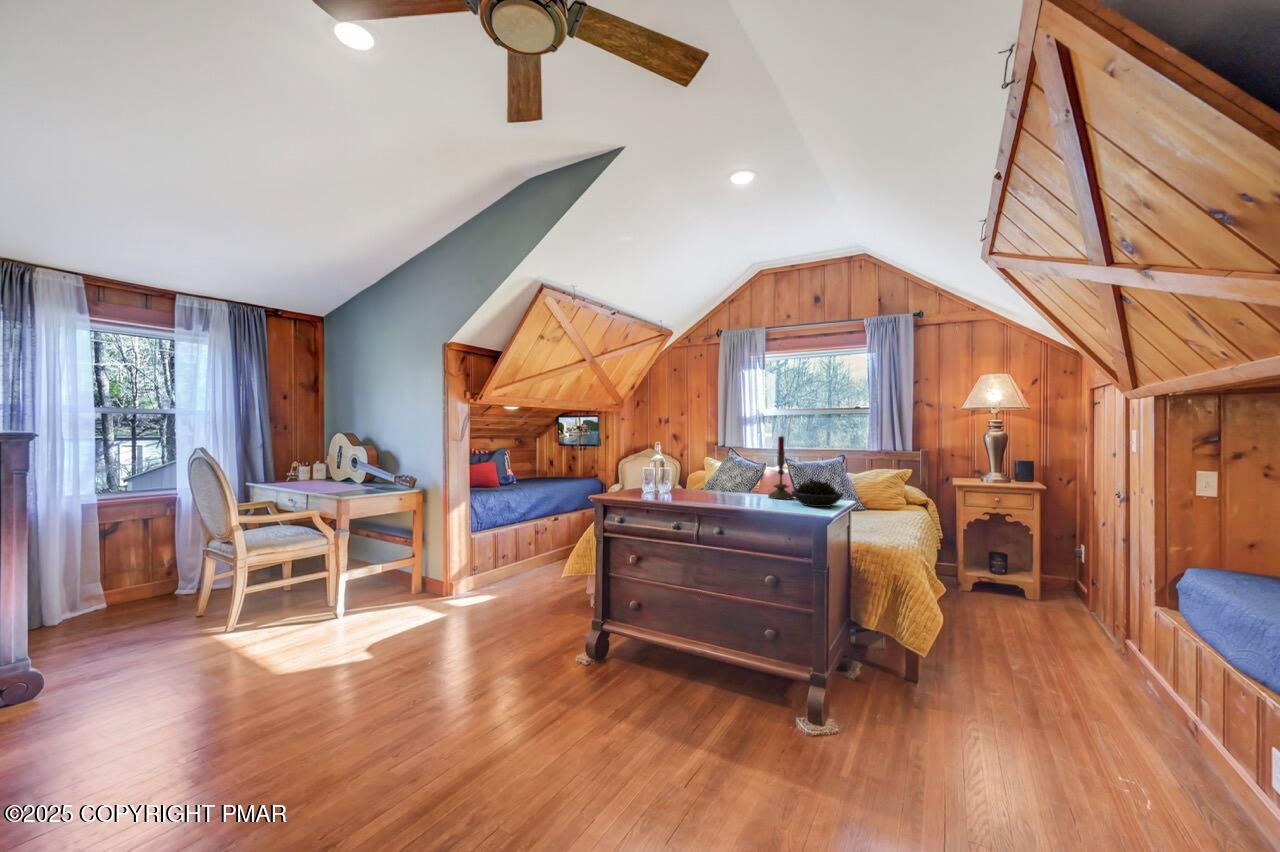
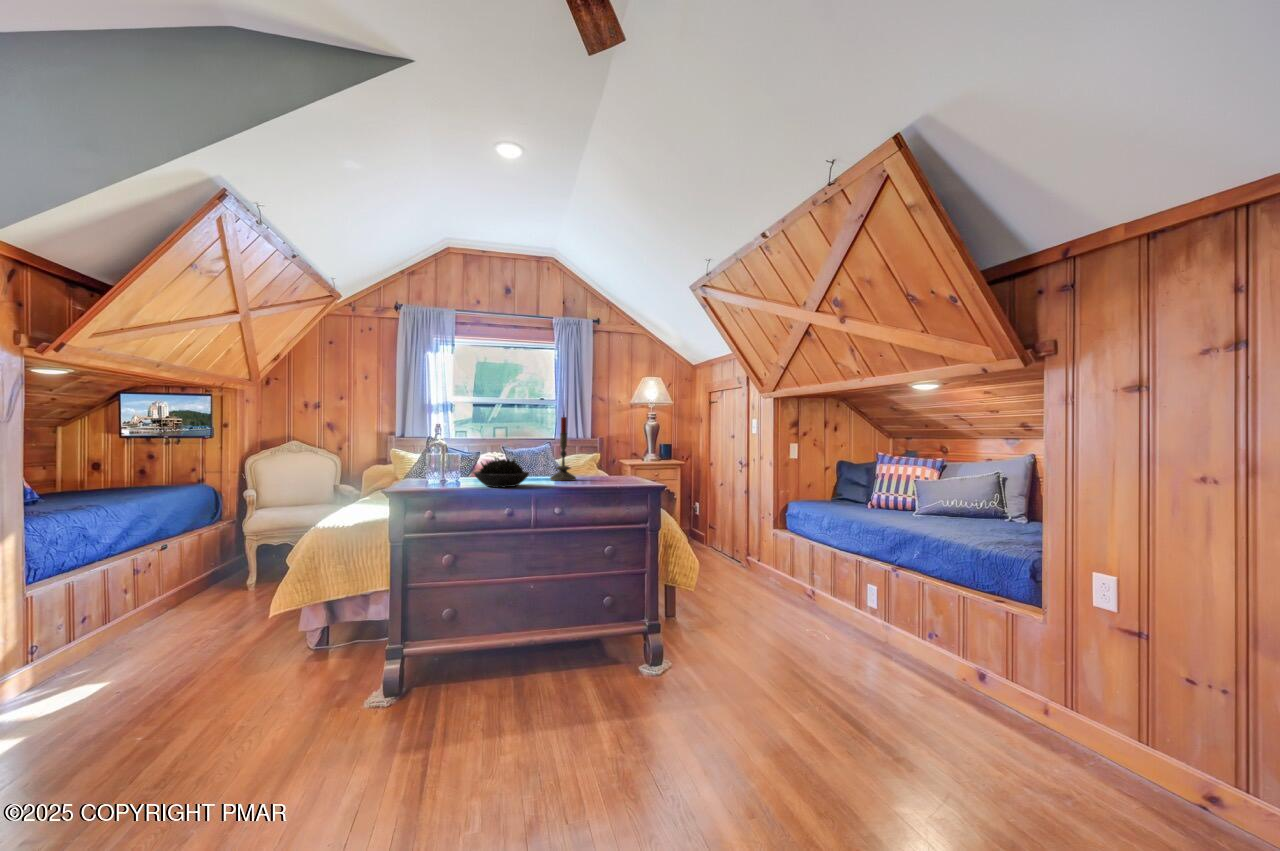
succulent plant: present [791,479,843,507] -> present [474,458,529,487]

